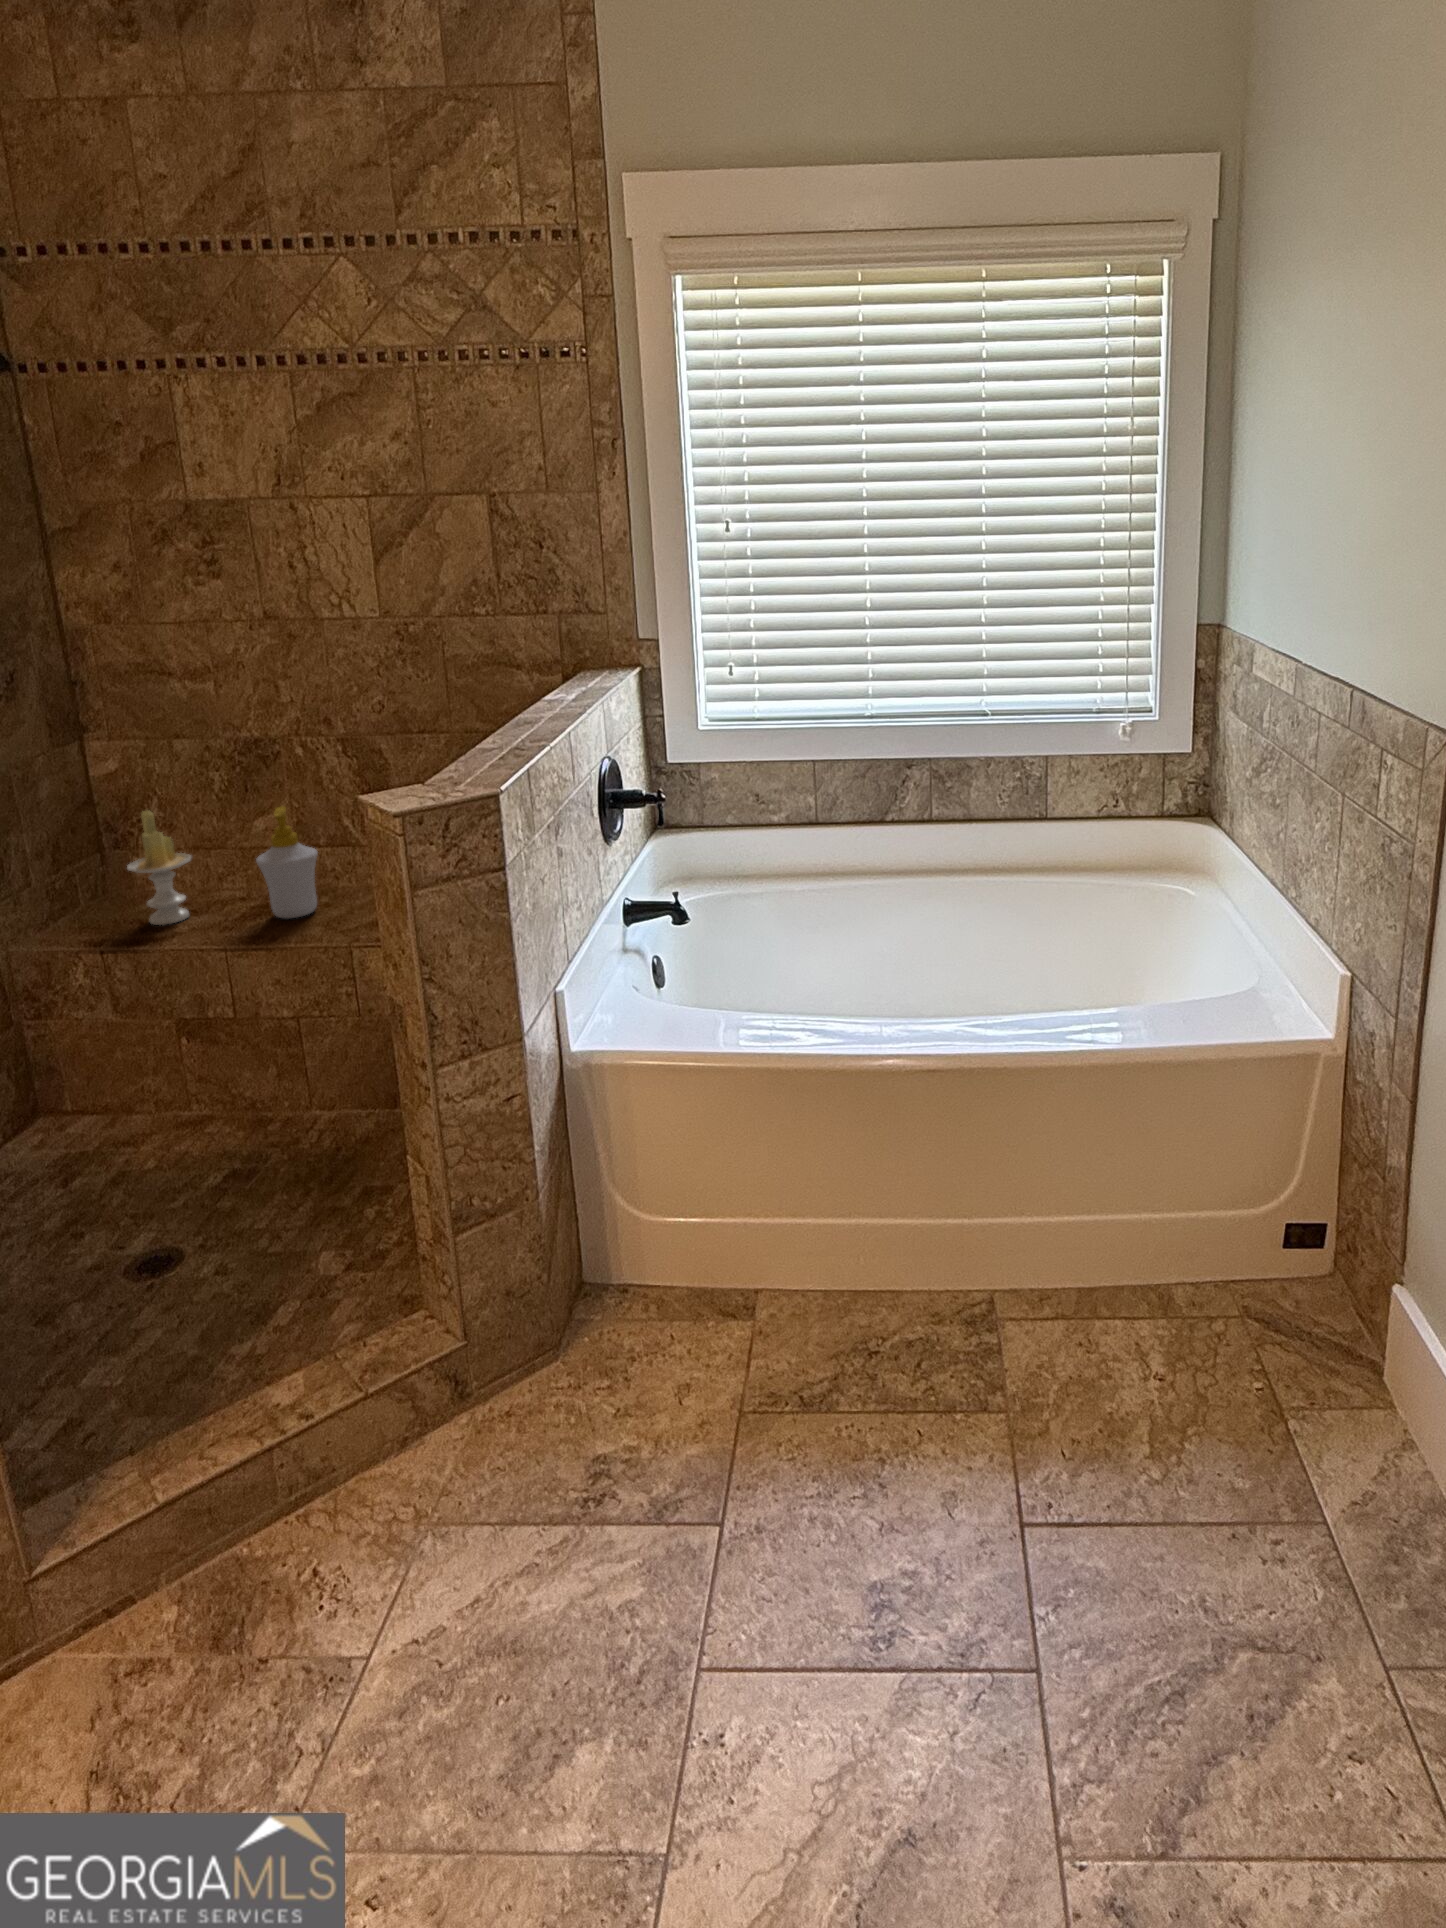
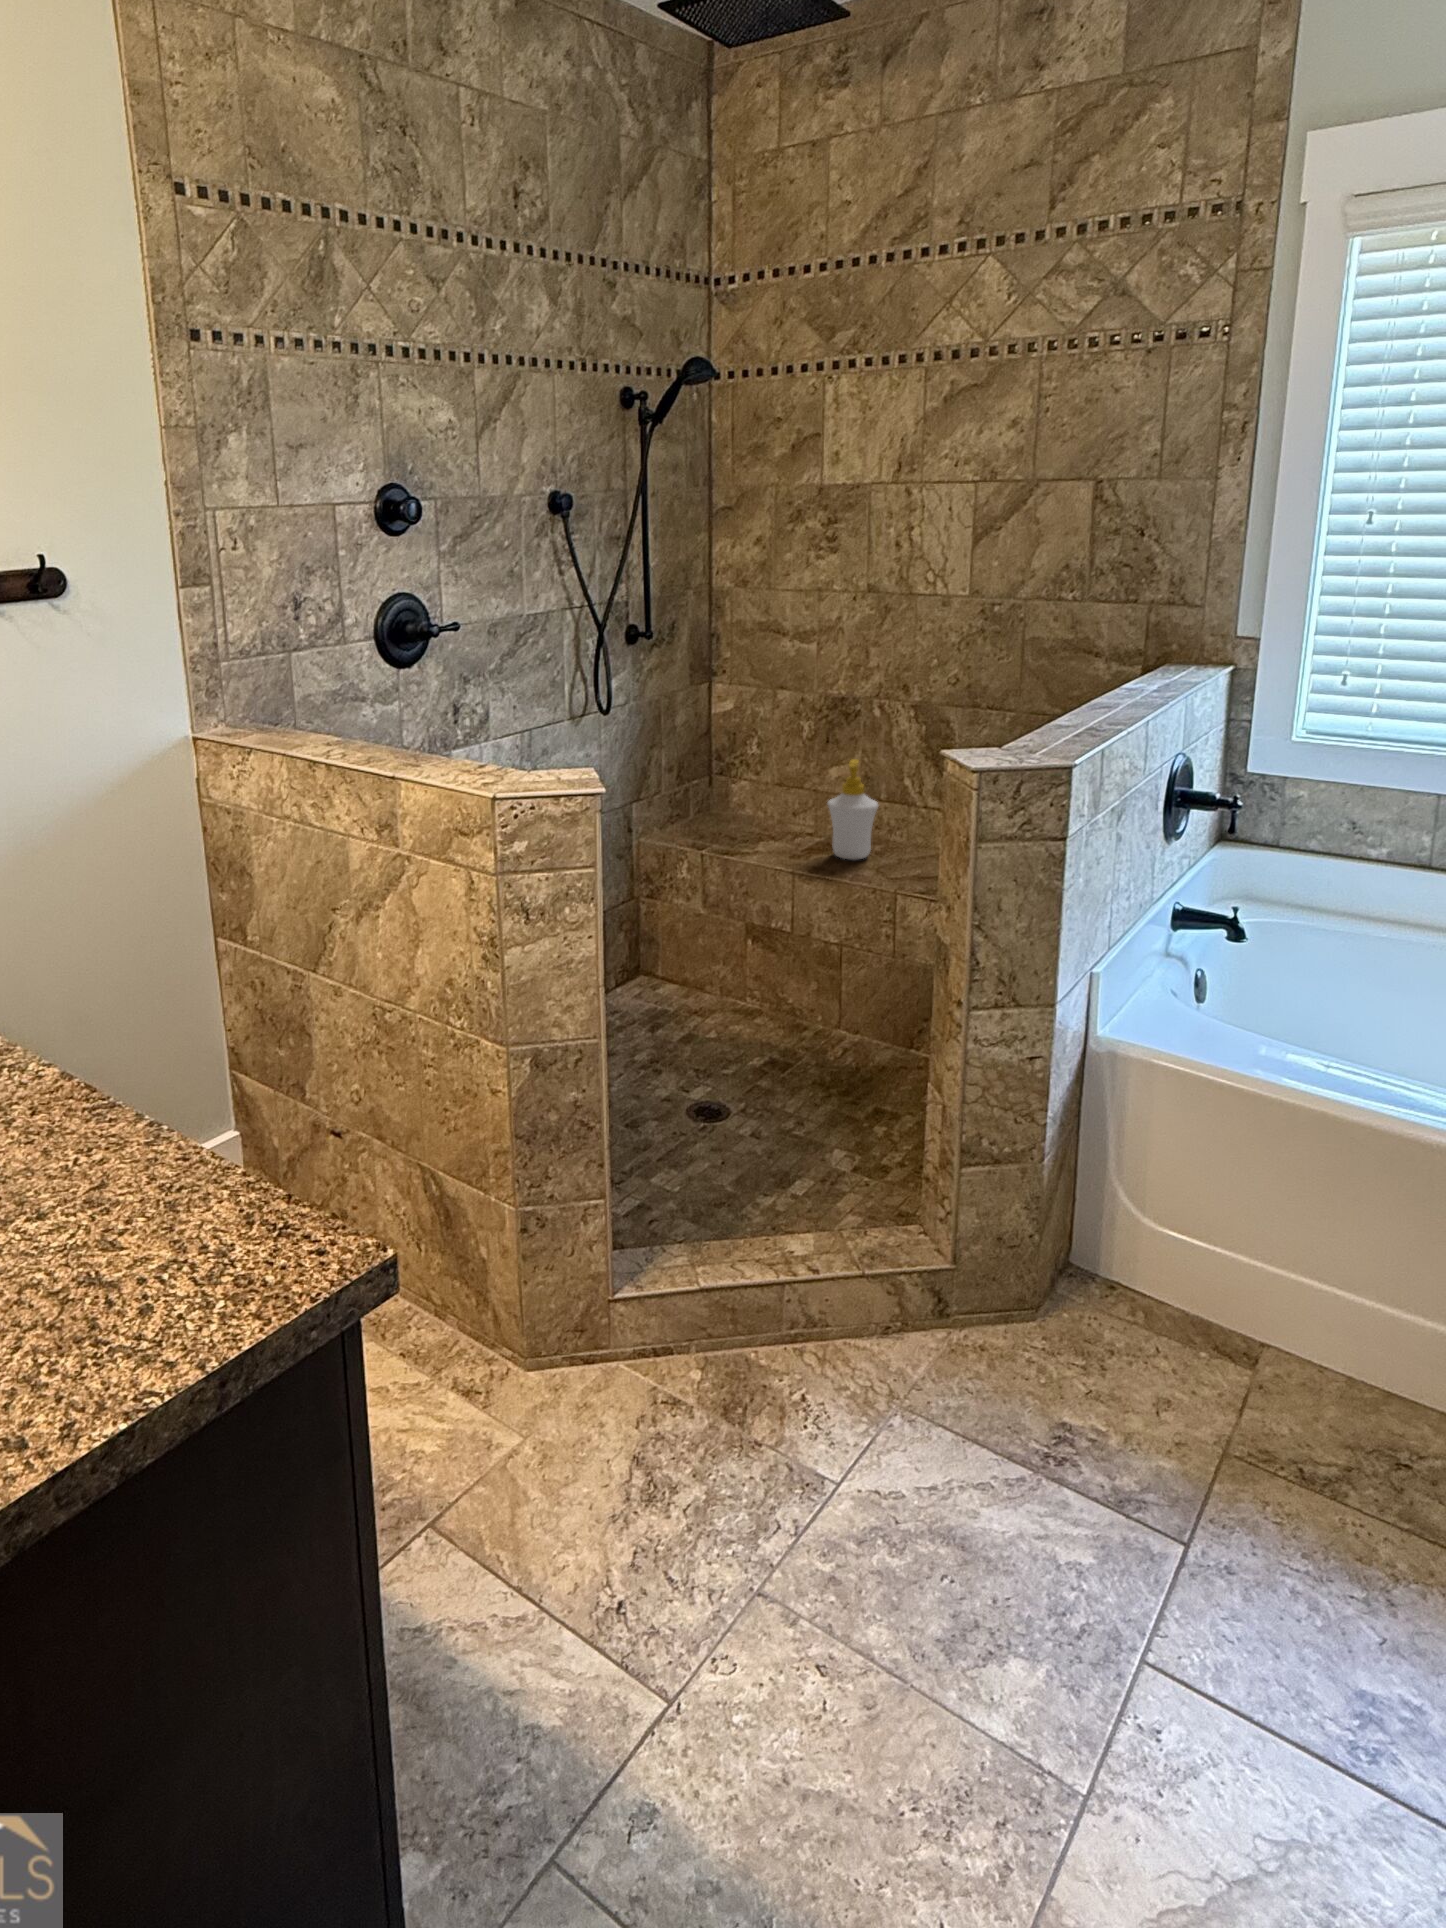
candle: present [127,810,191,925] -> none [730,746,778,844]

